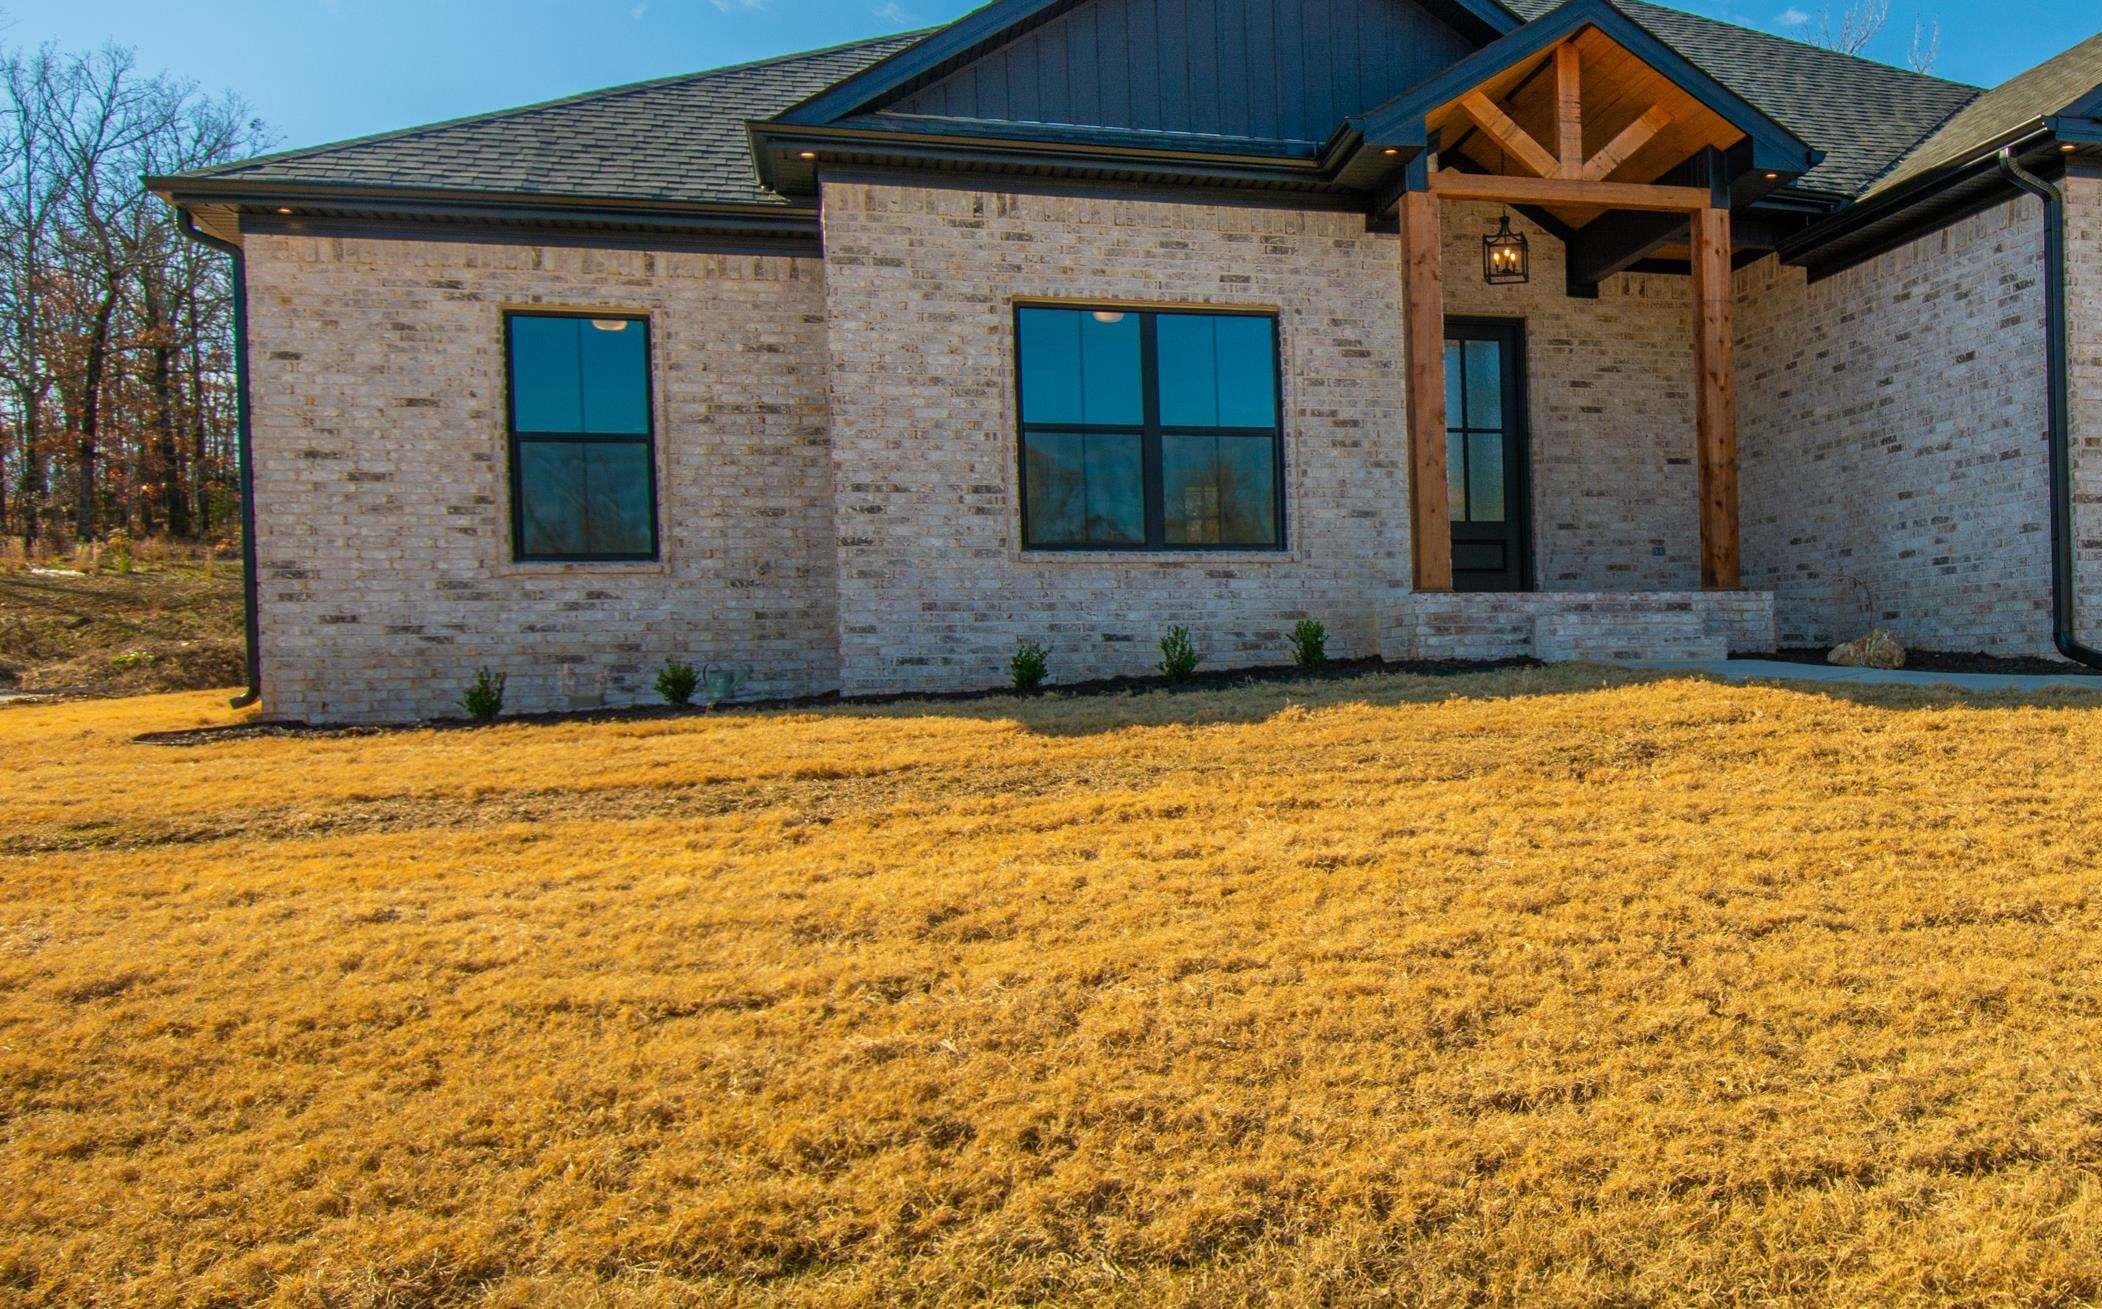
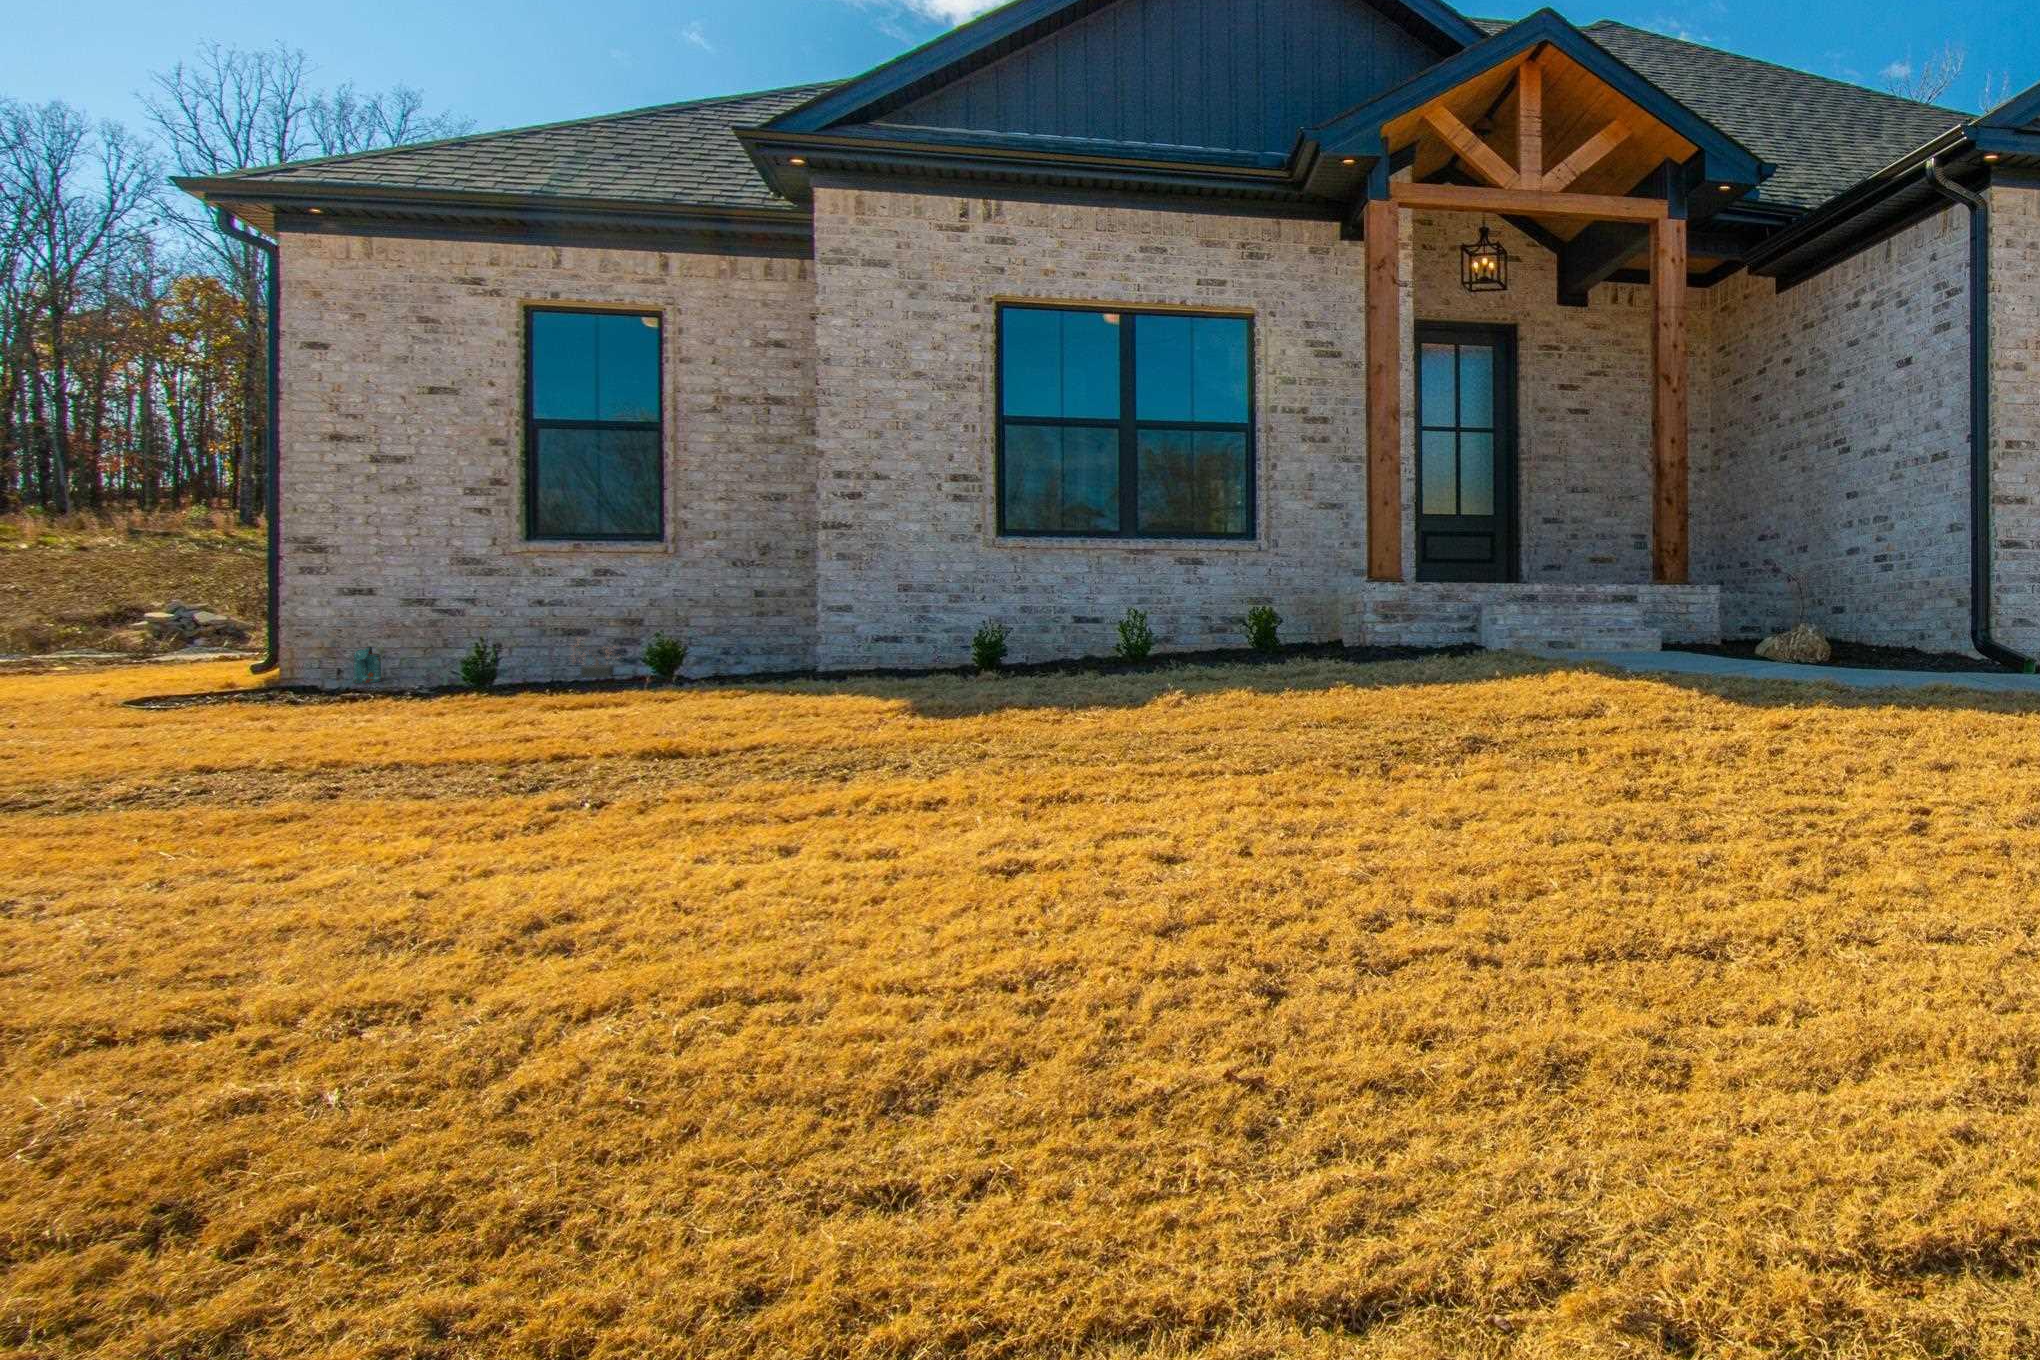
watering can: present [703,663,754,700] -> present [353,646,382,683]

